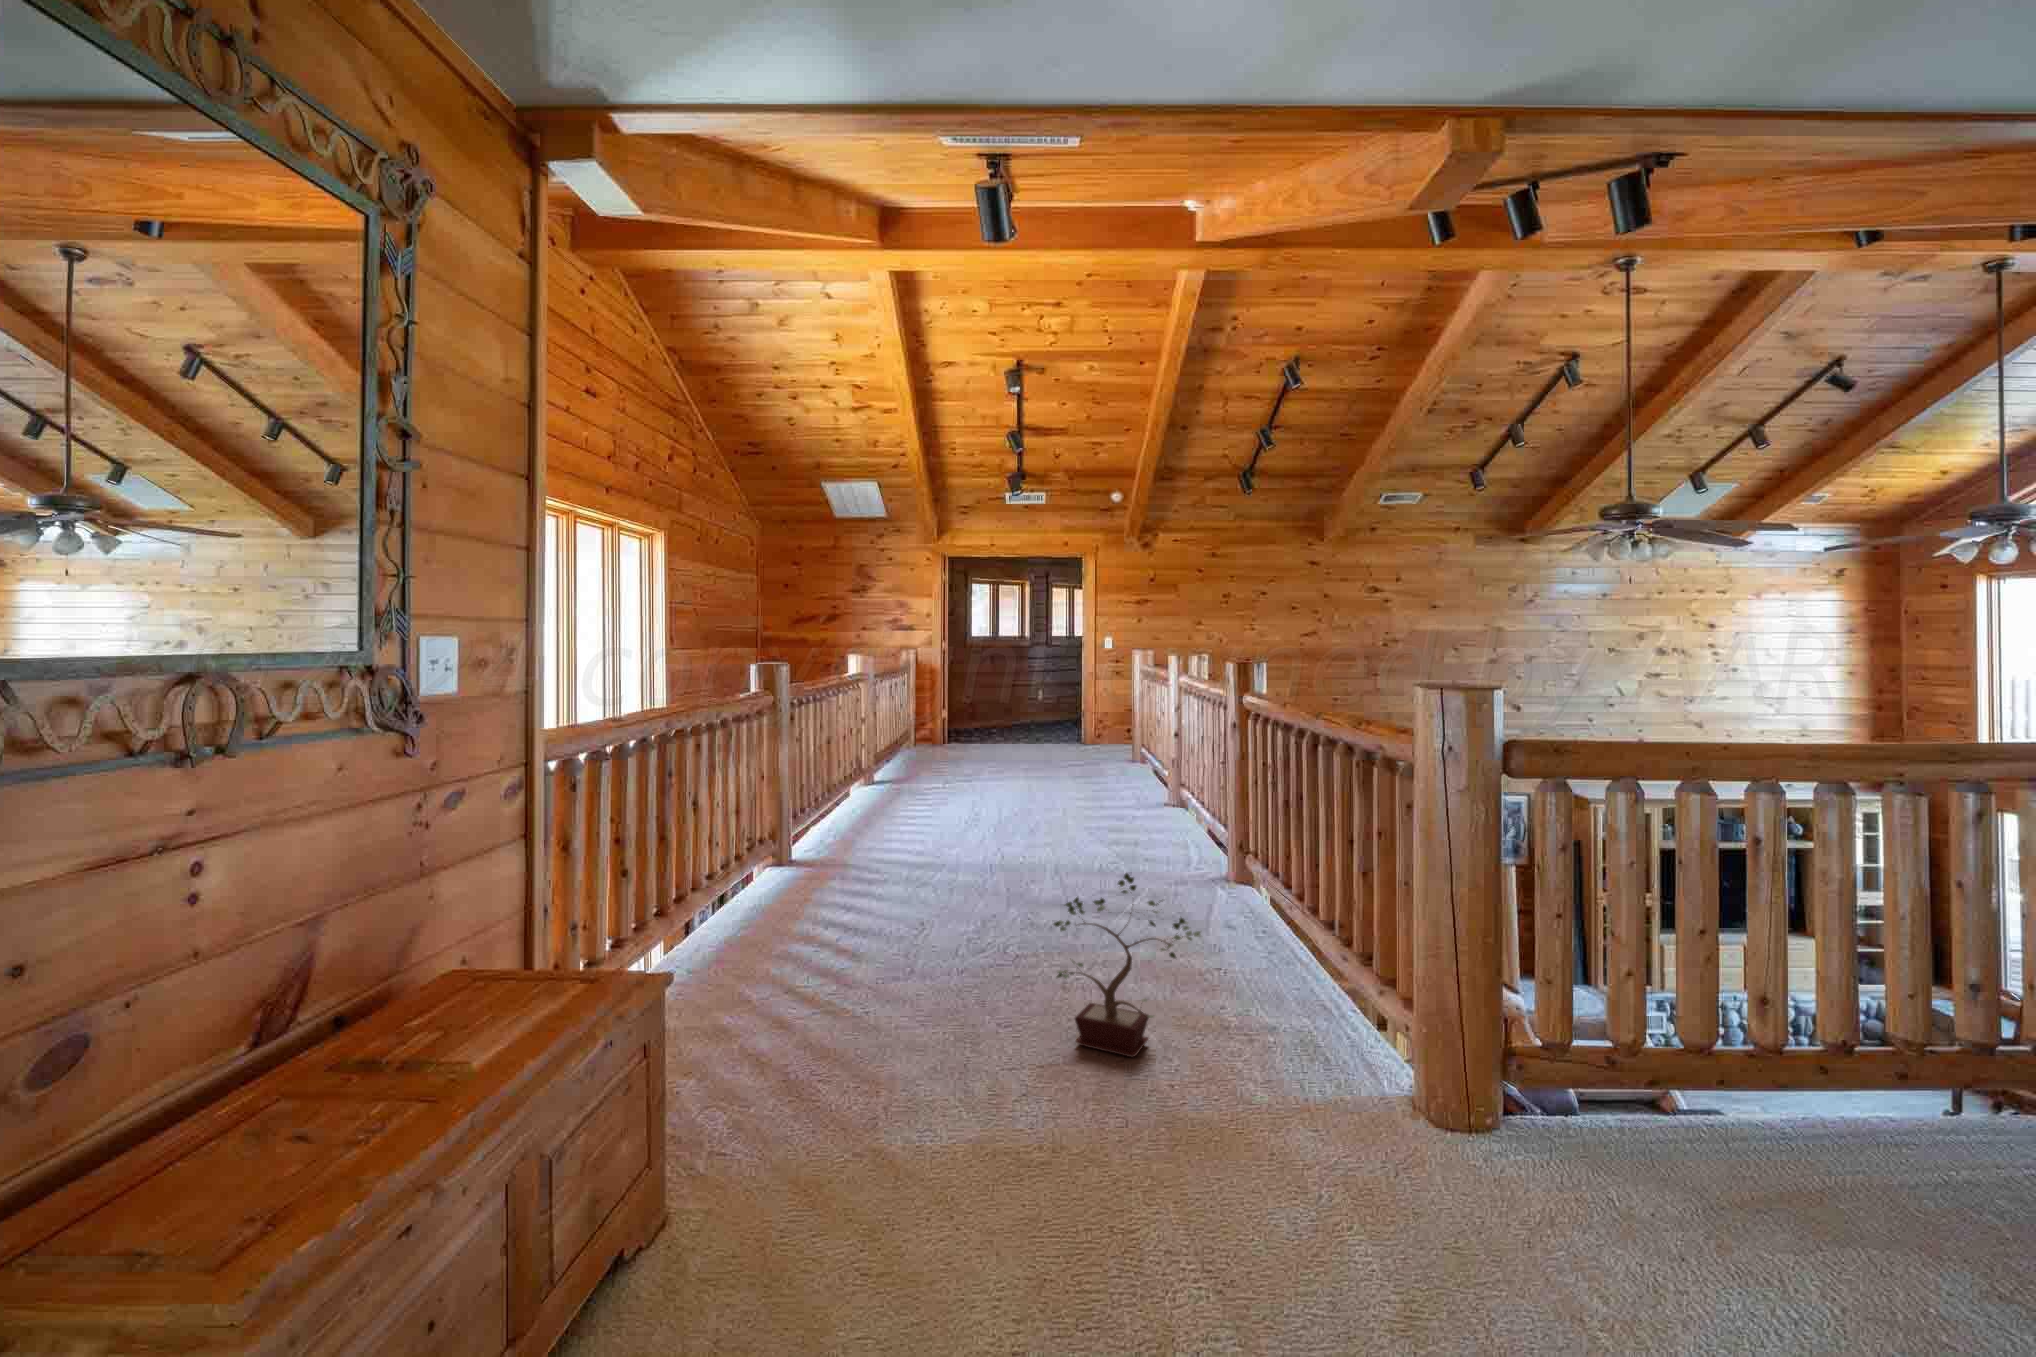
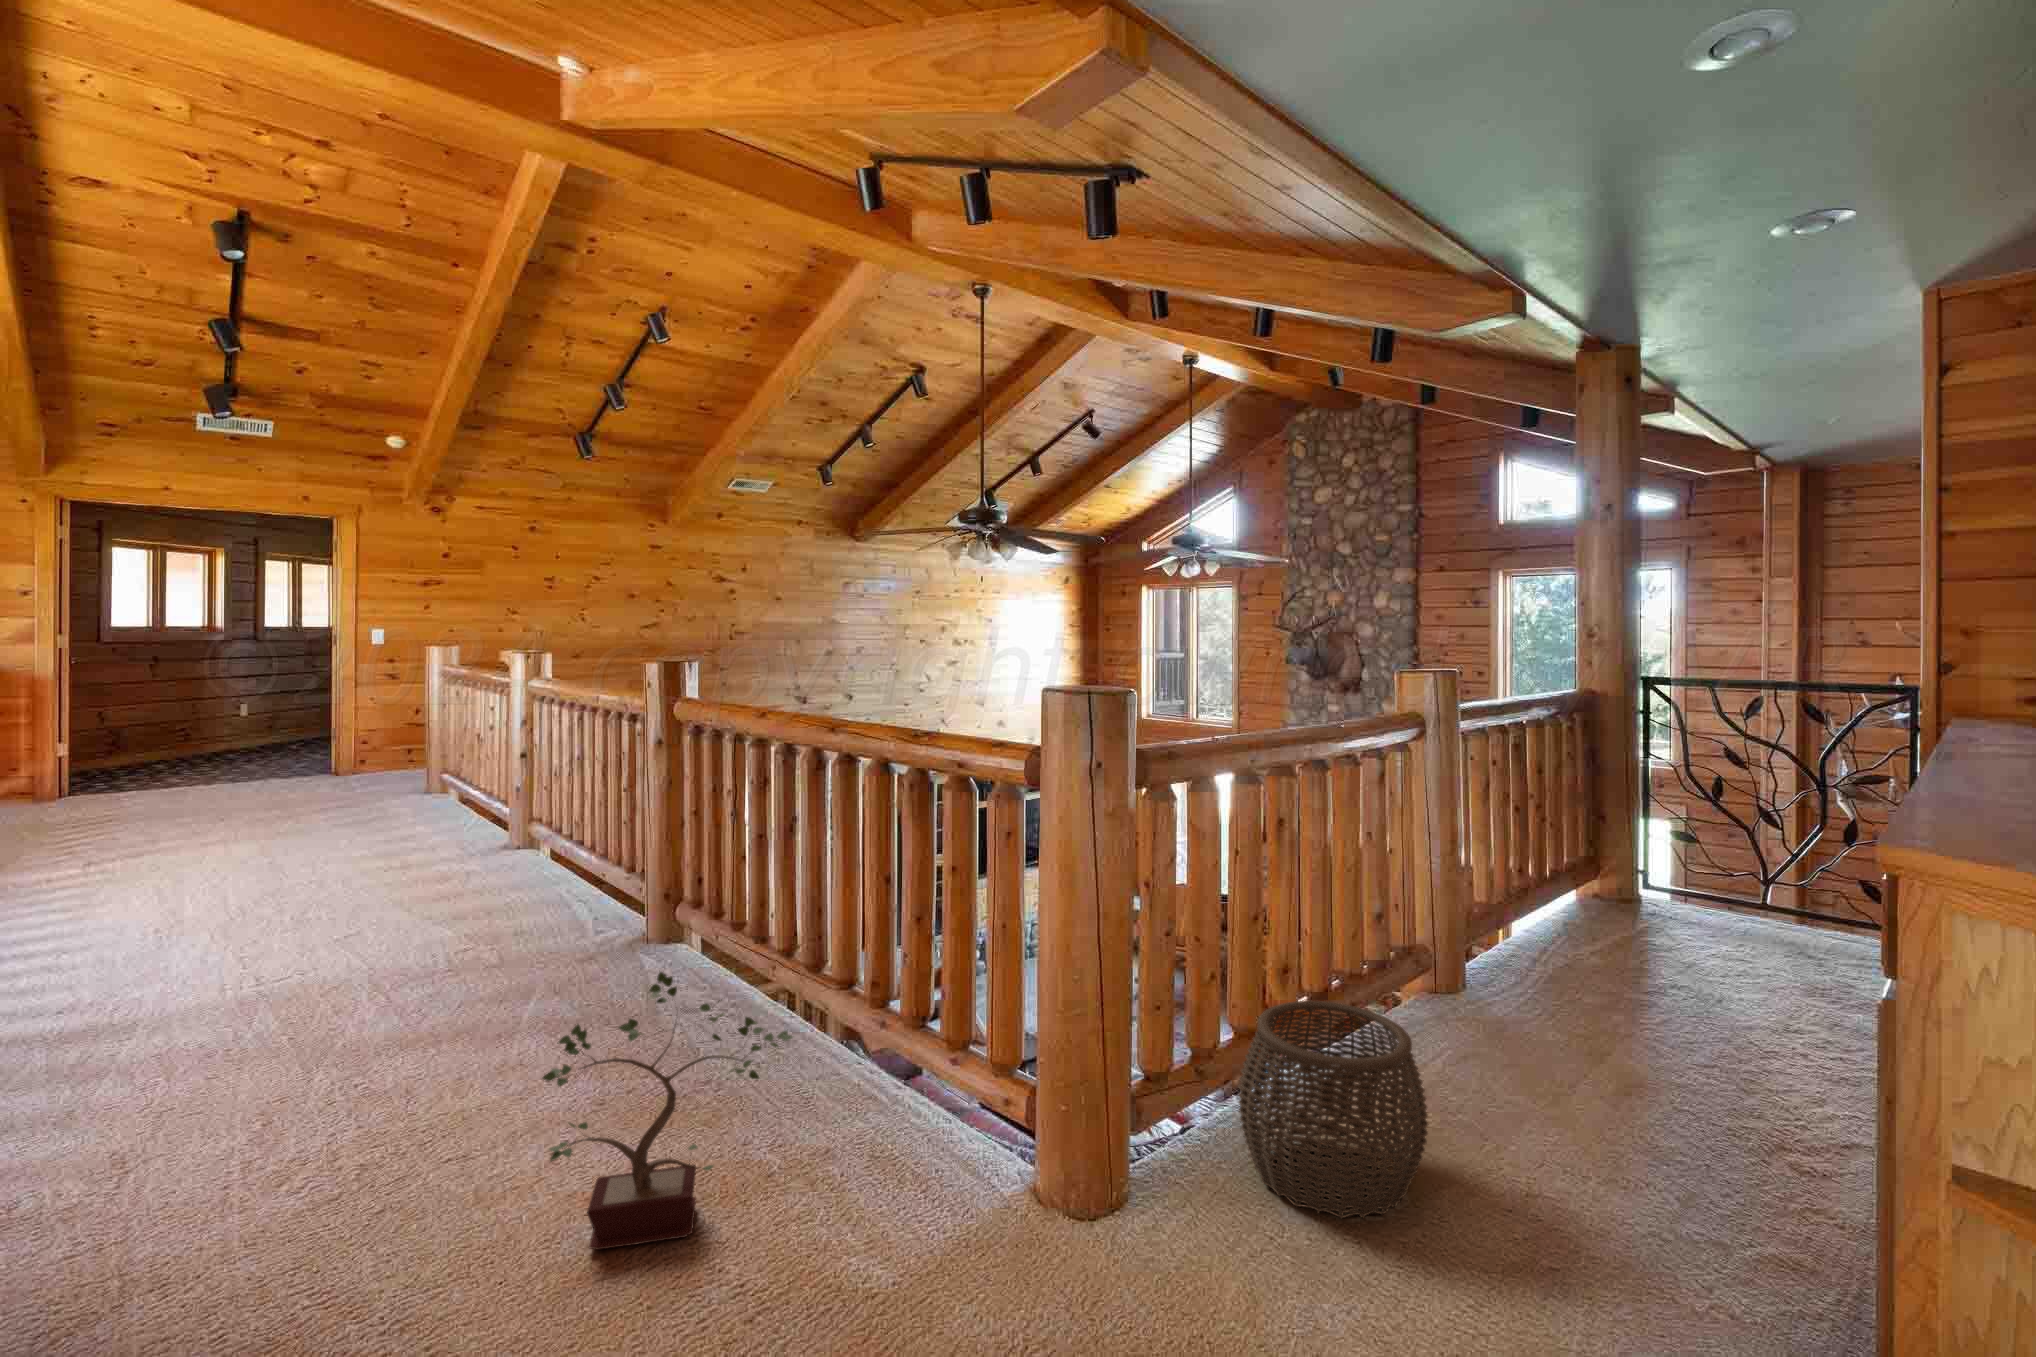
woven basket: none [1630,1033,1886,1283] -> present [1238,1001,1428,1218]

